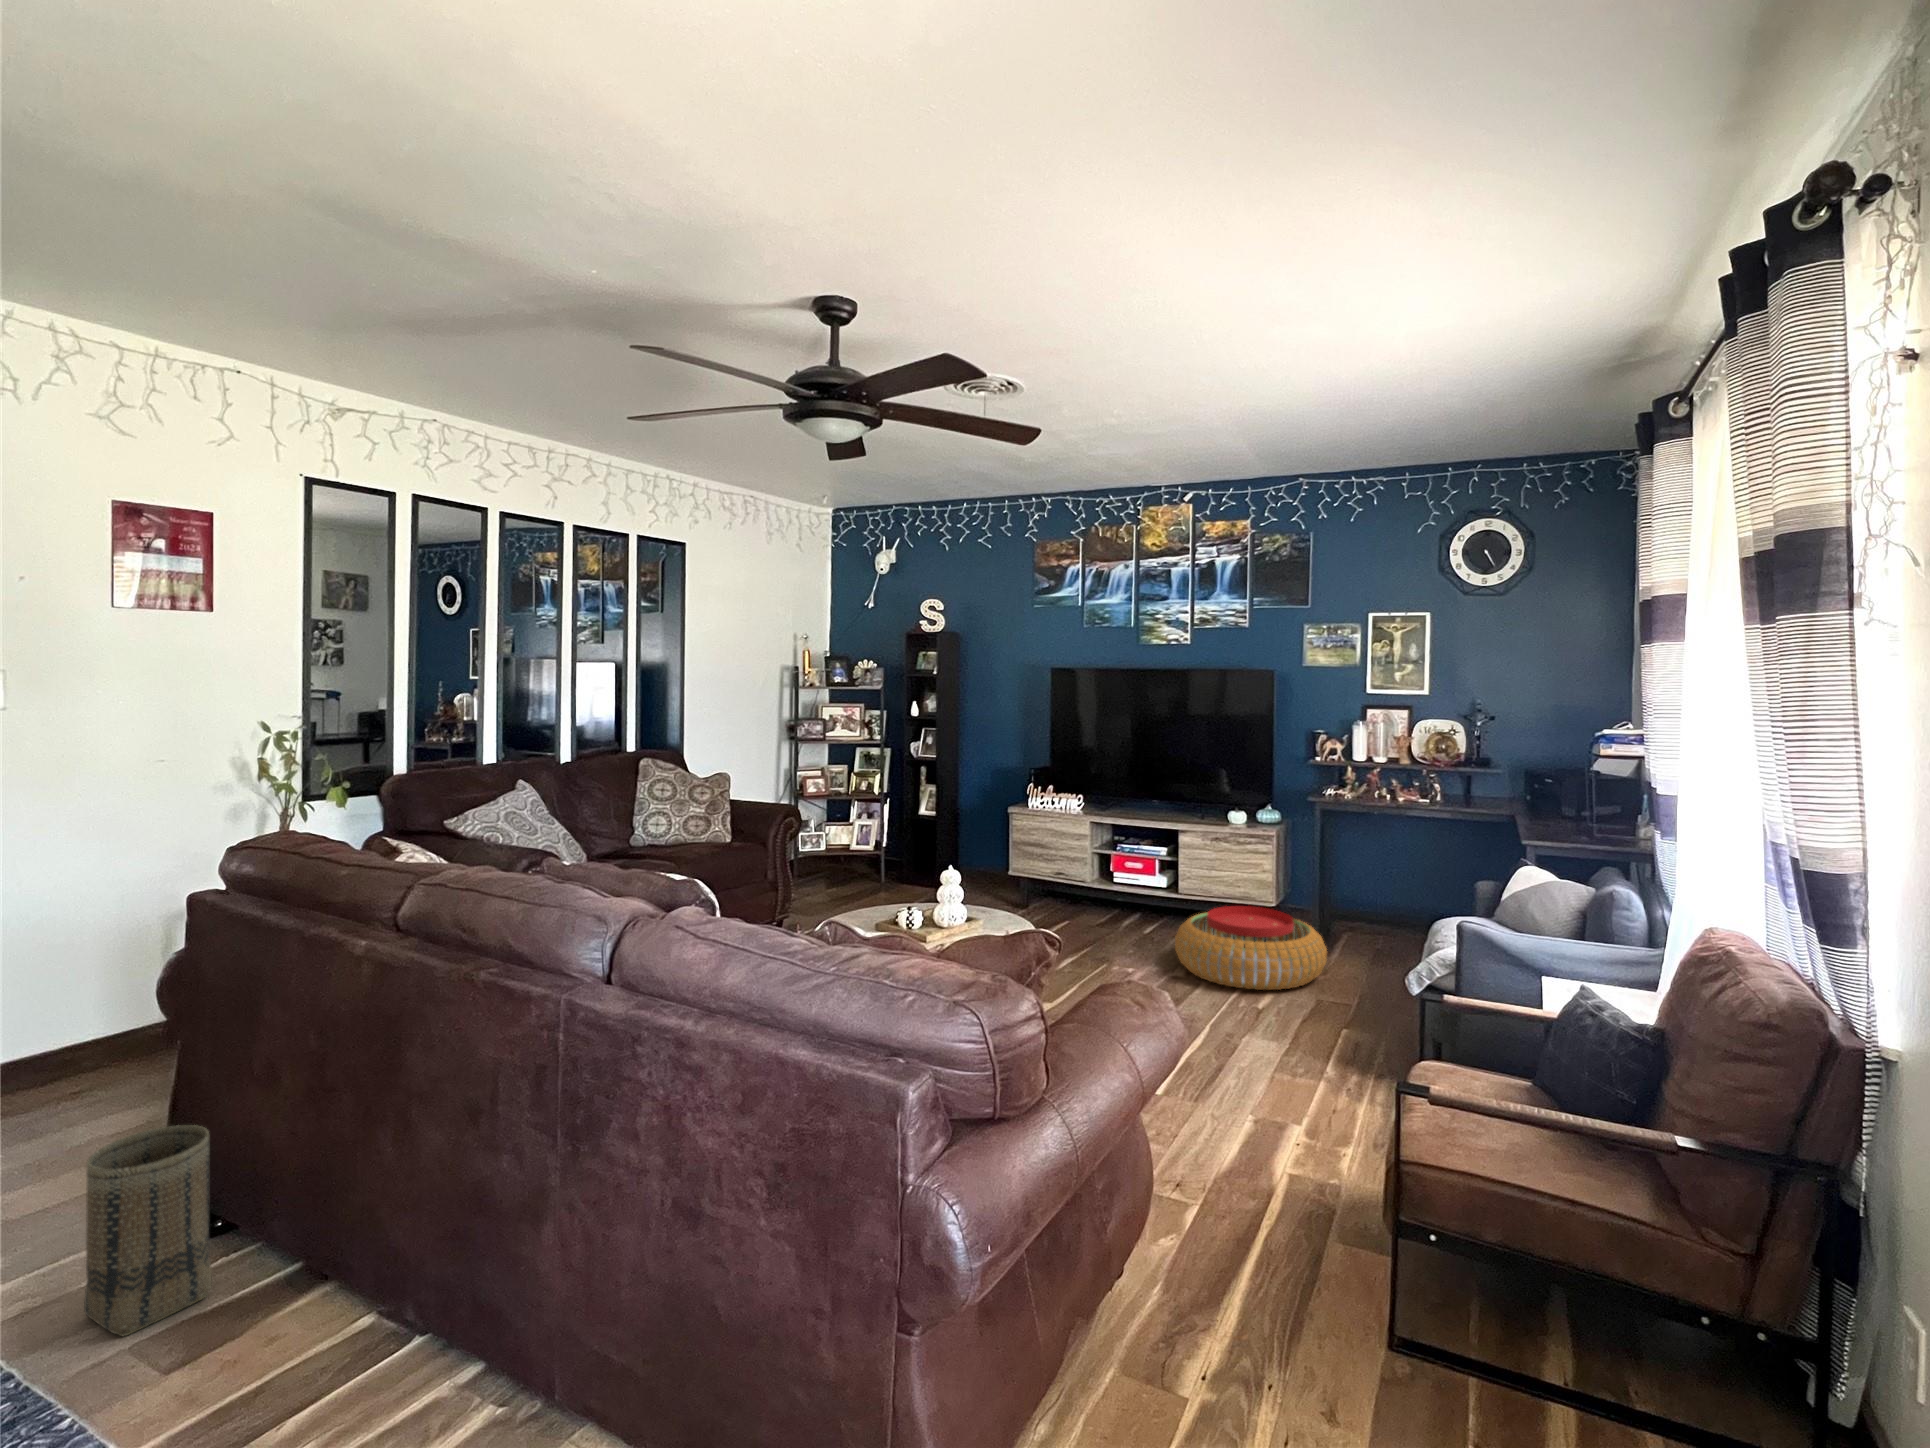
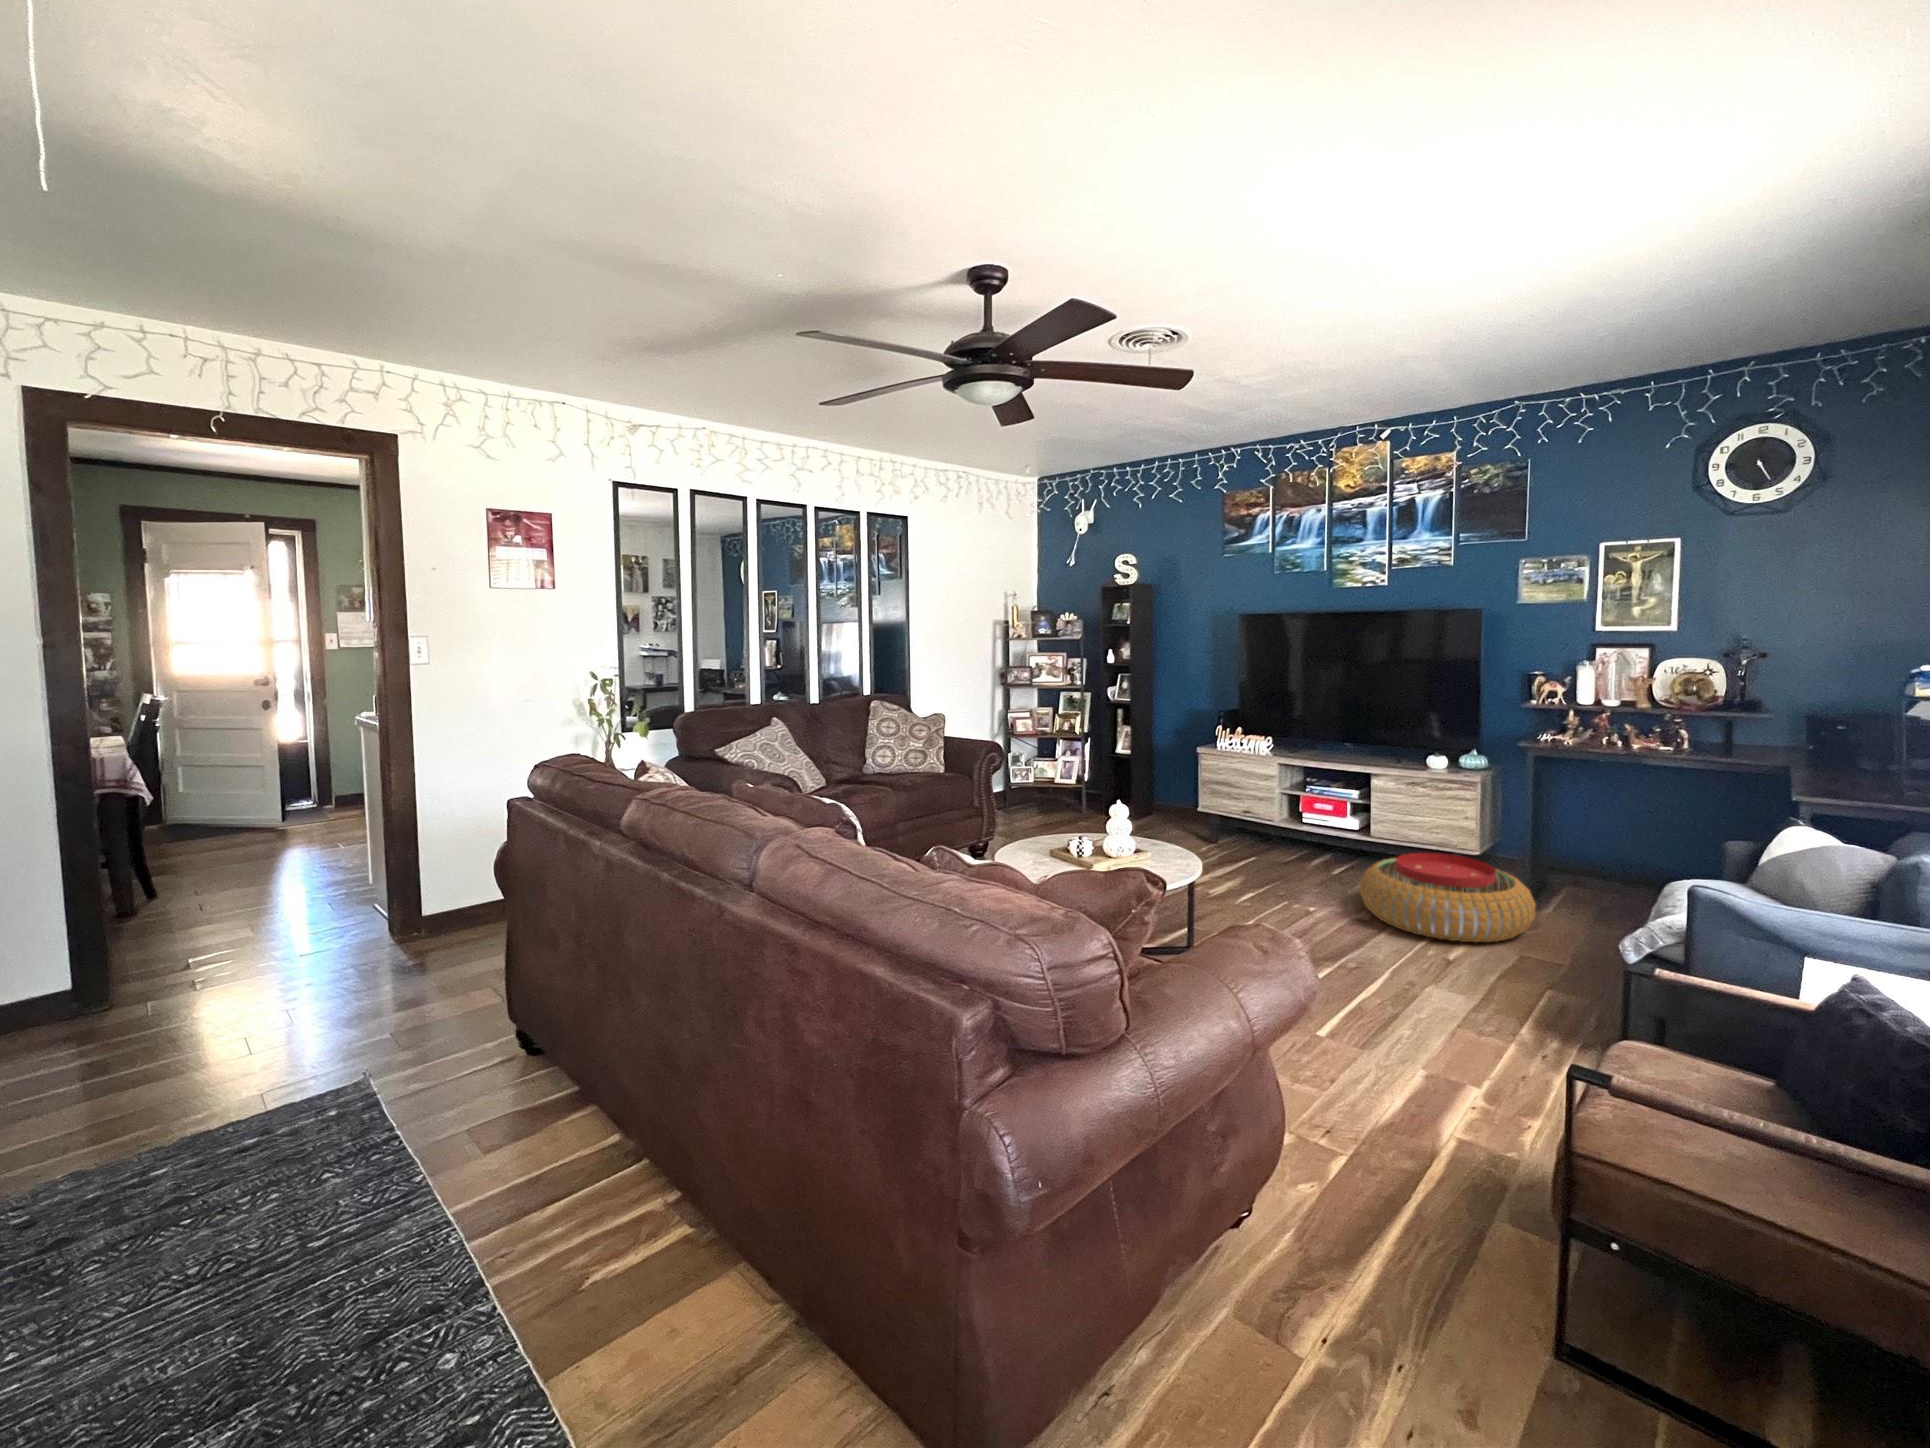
basket: present [84,1125,212,1336] -> none [448,970,532,1119]

